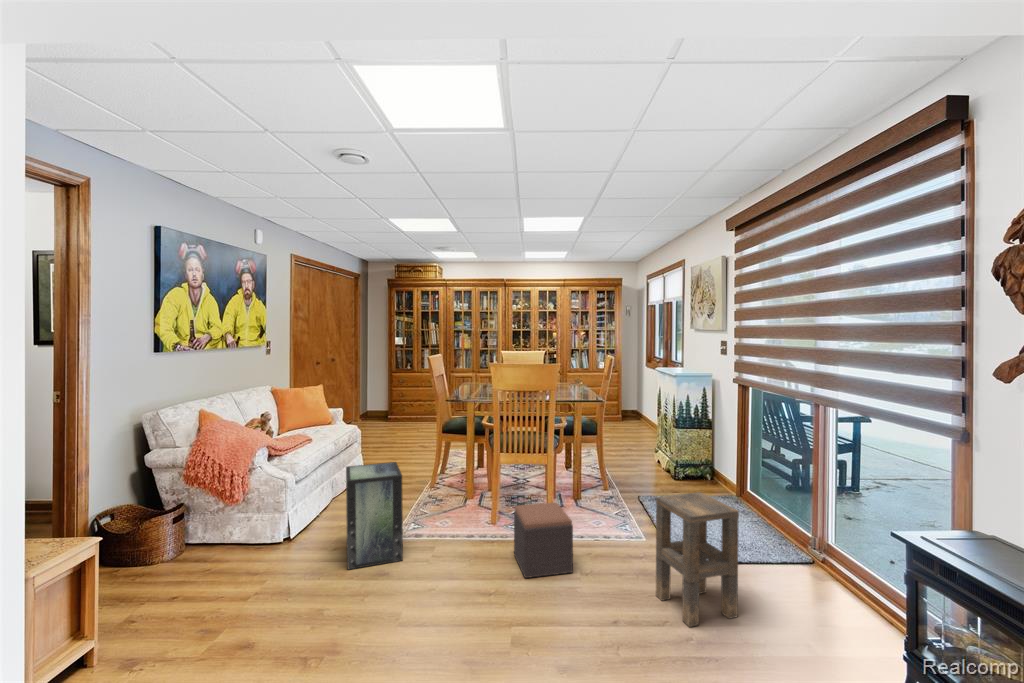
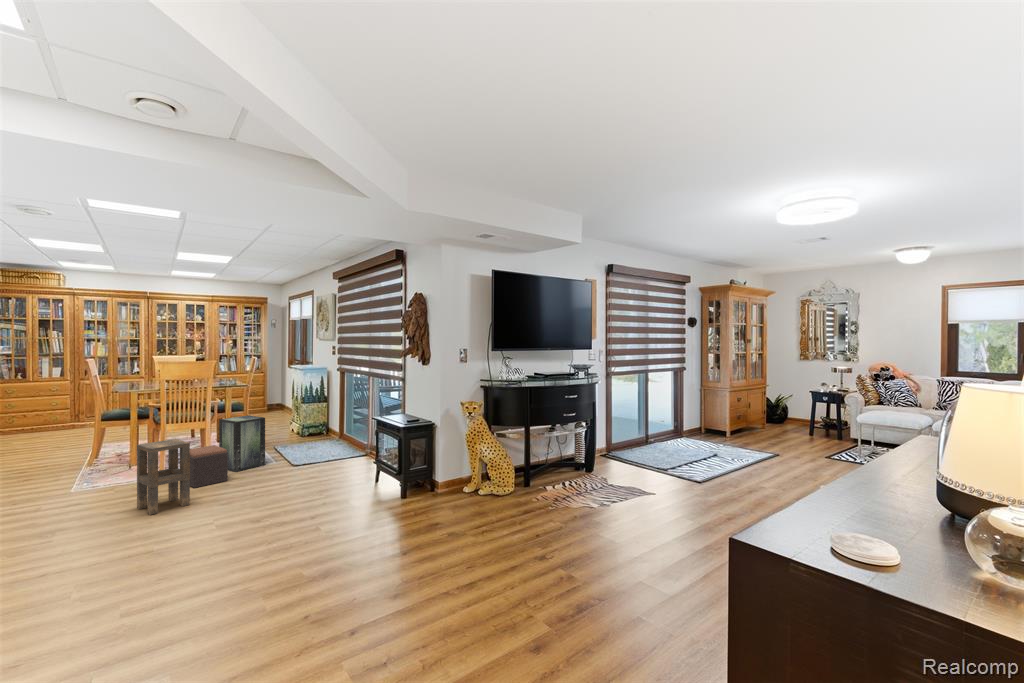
storage box: present [346,462,403,569] -> present [219,415,265,472]
side table: present [656,492,739,627] -> present [137,439,190,515]

